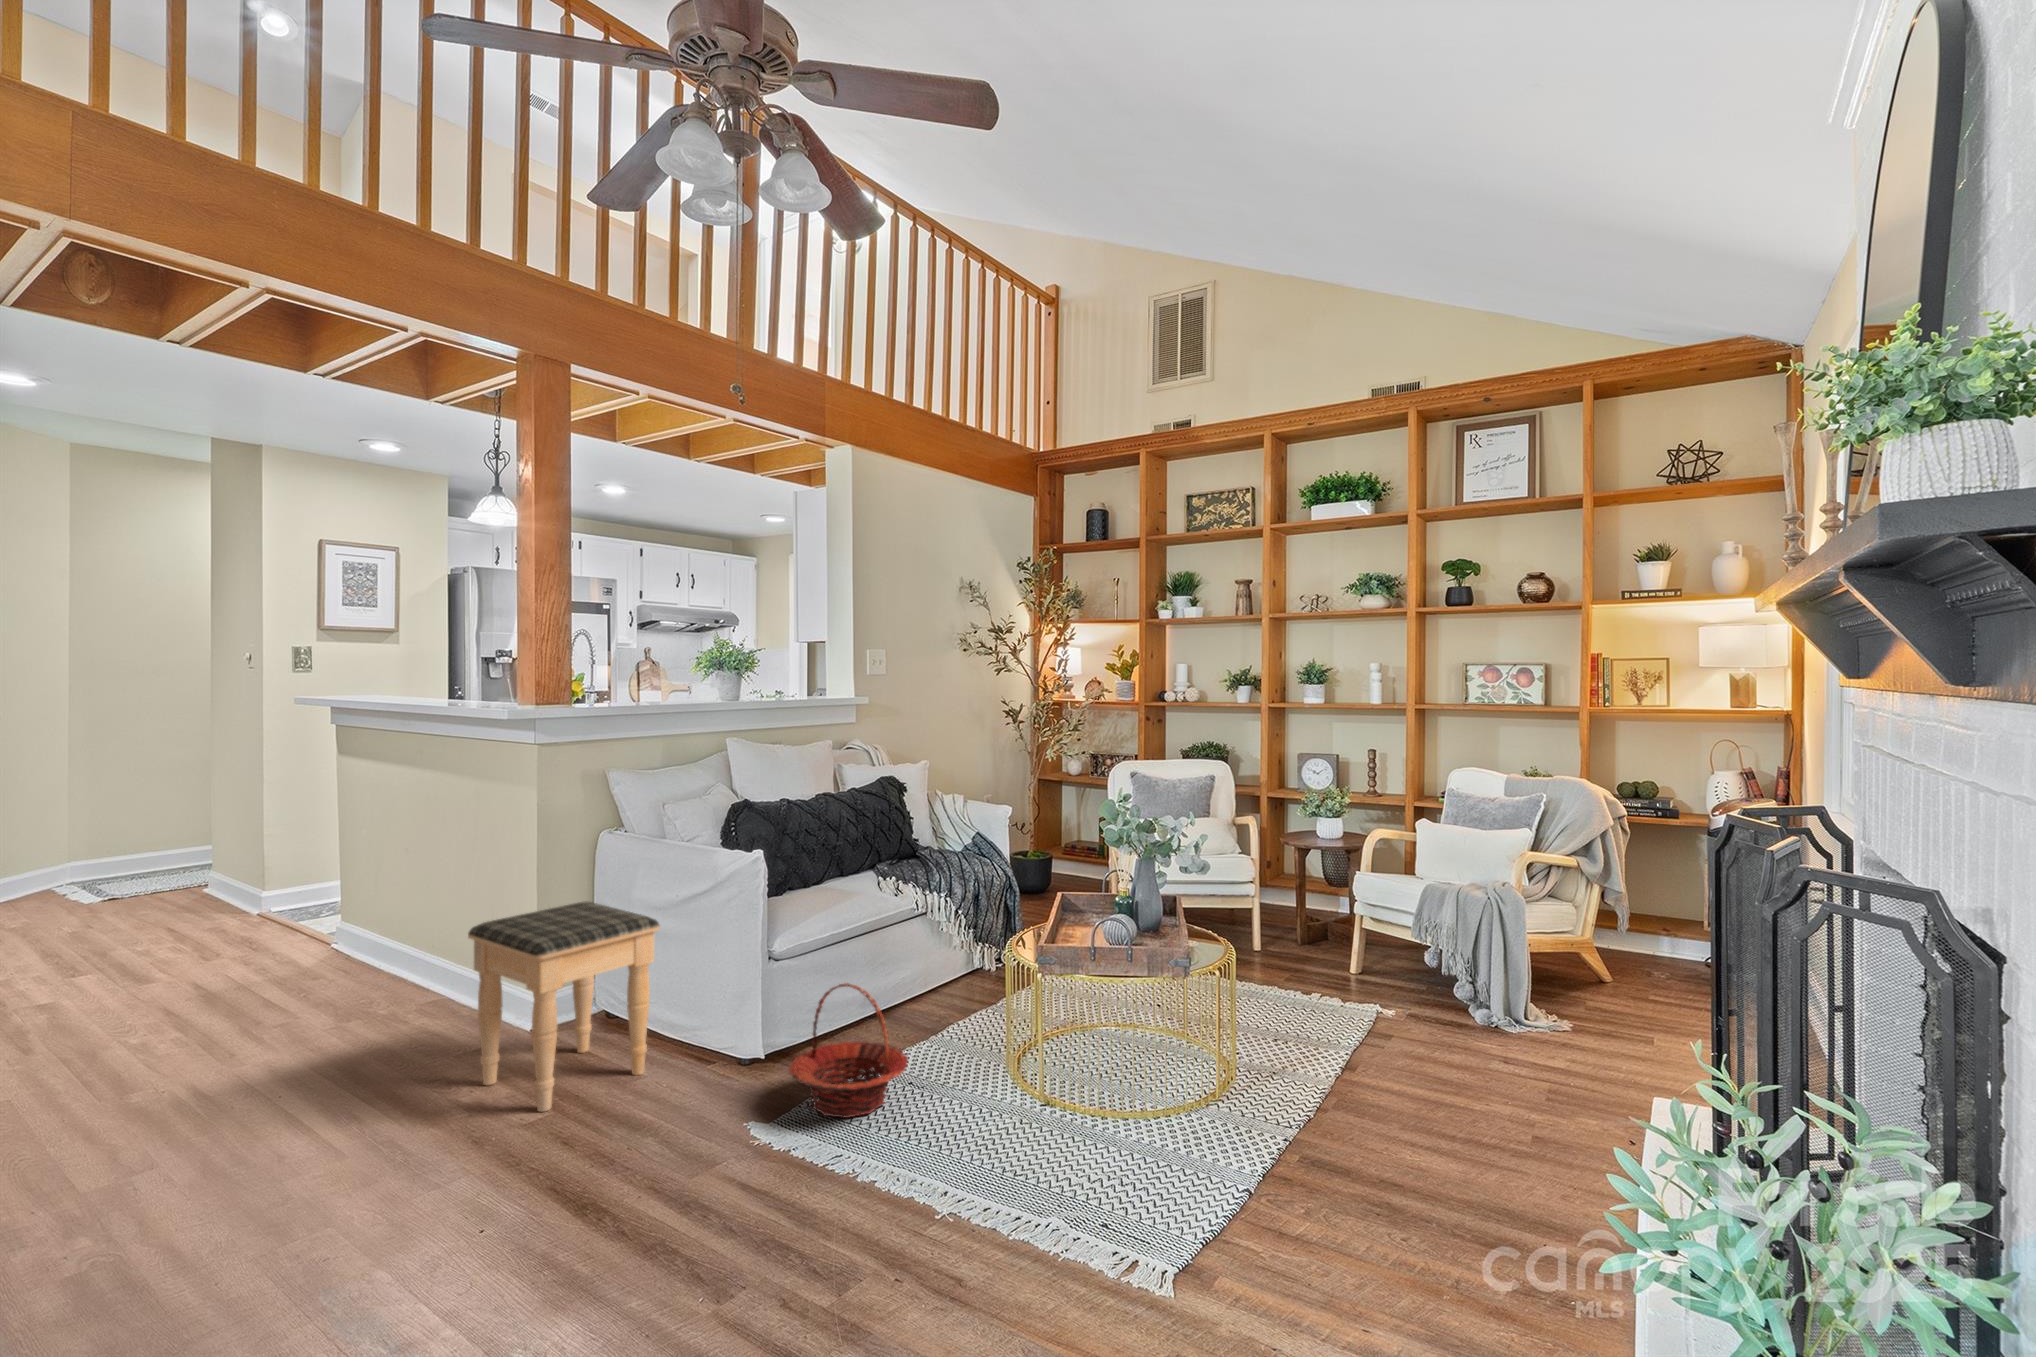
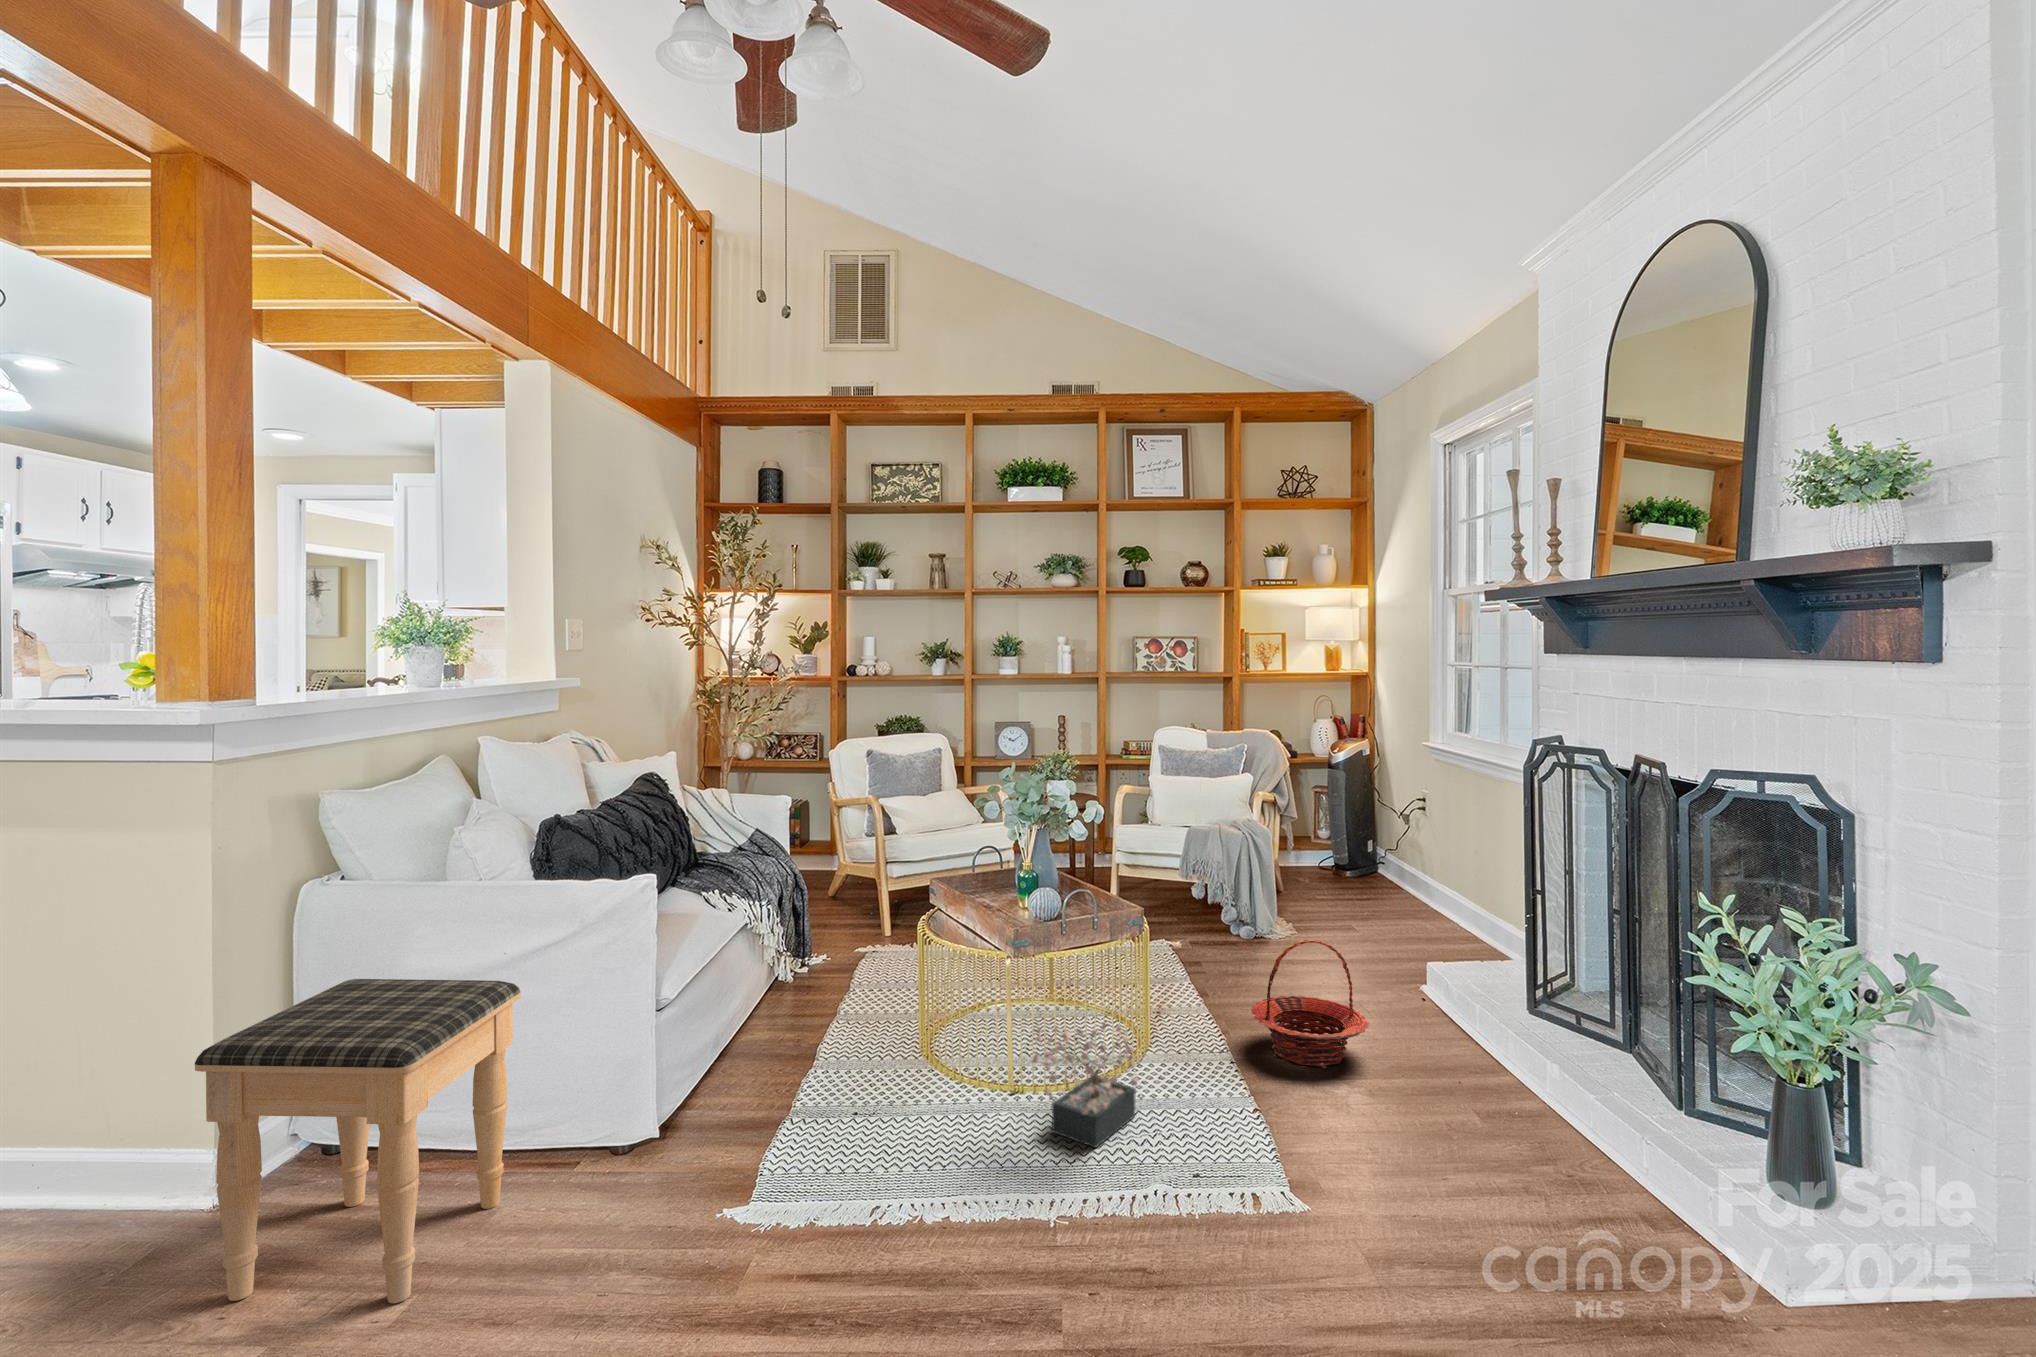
basket: present [789,983,908,1118] -> present [1251,940,1369,1067]
decorative plant: none [1001,1037,1128,1163] -> present [1032,1023,1138,1148]

